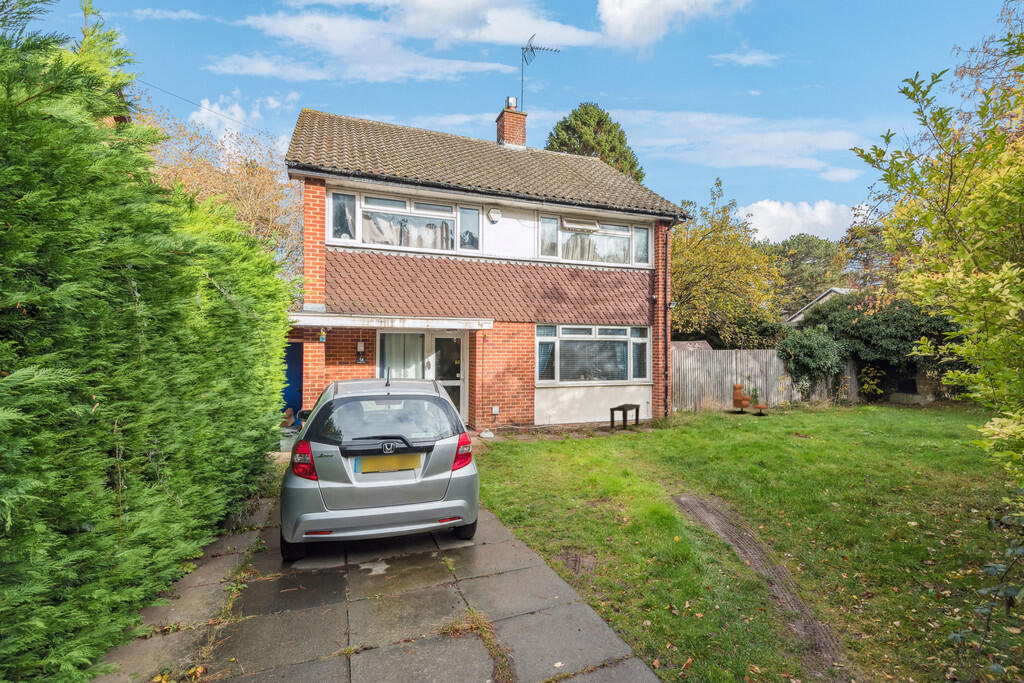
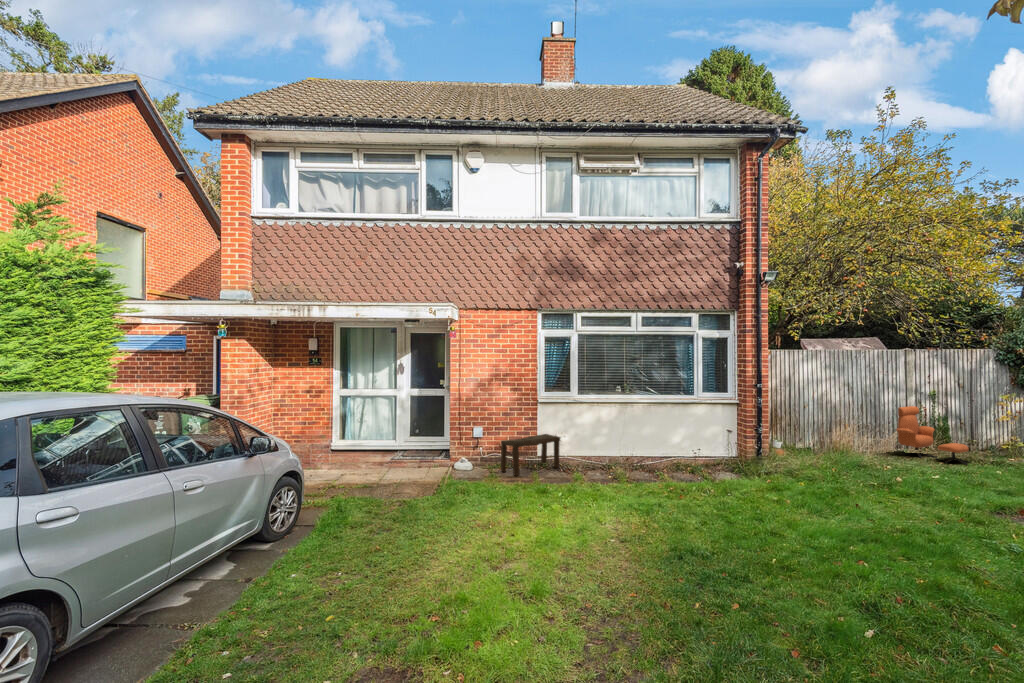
bench: present [610,404,640,429] -> present [501,434,560,476]

